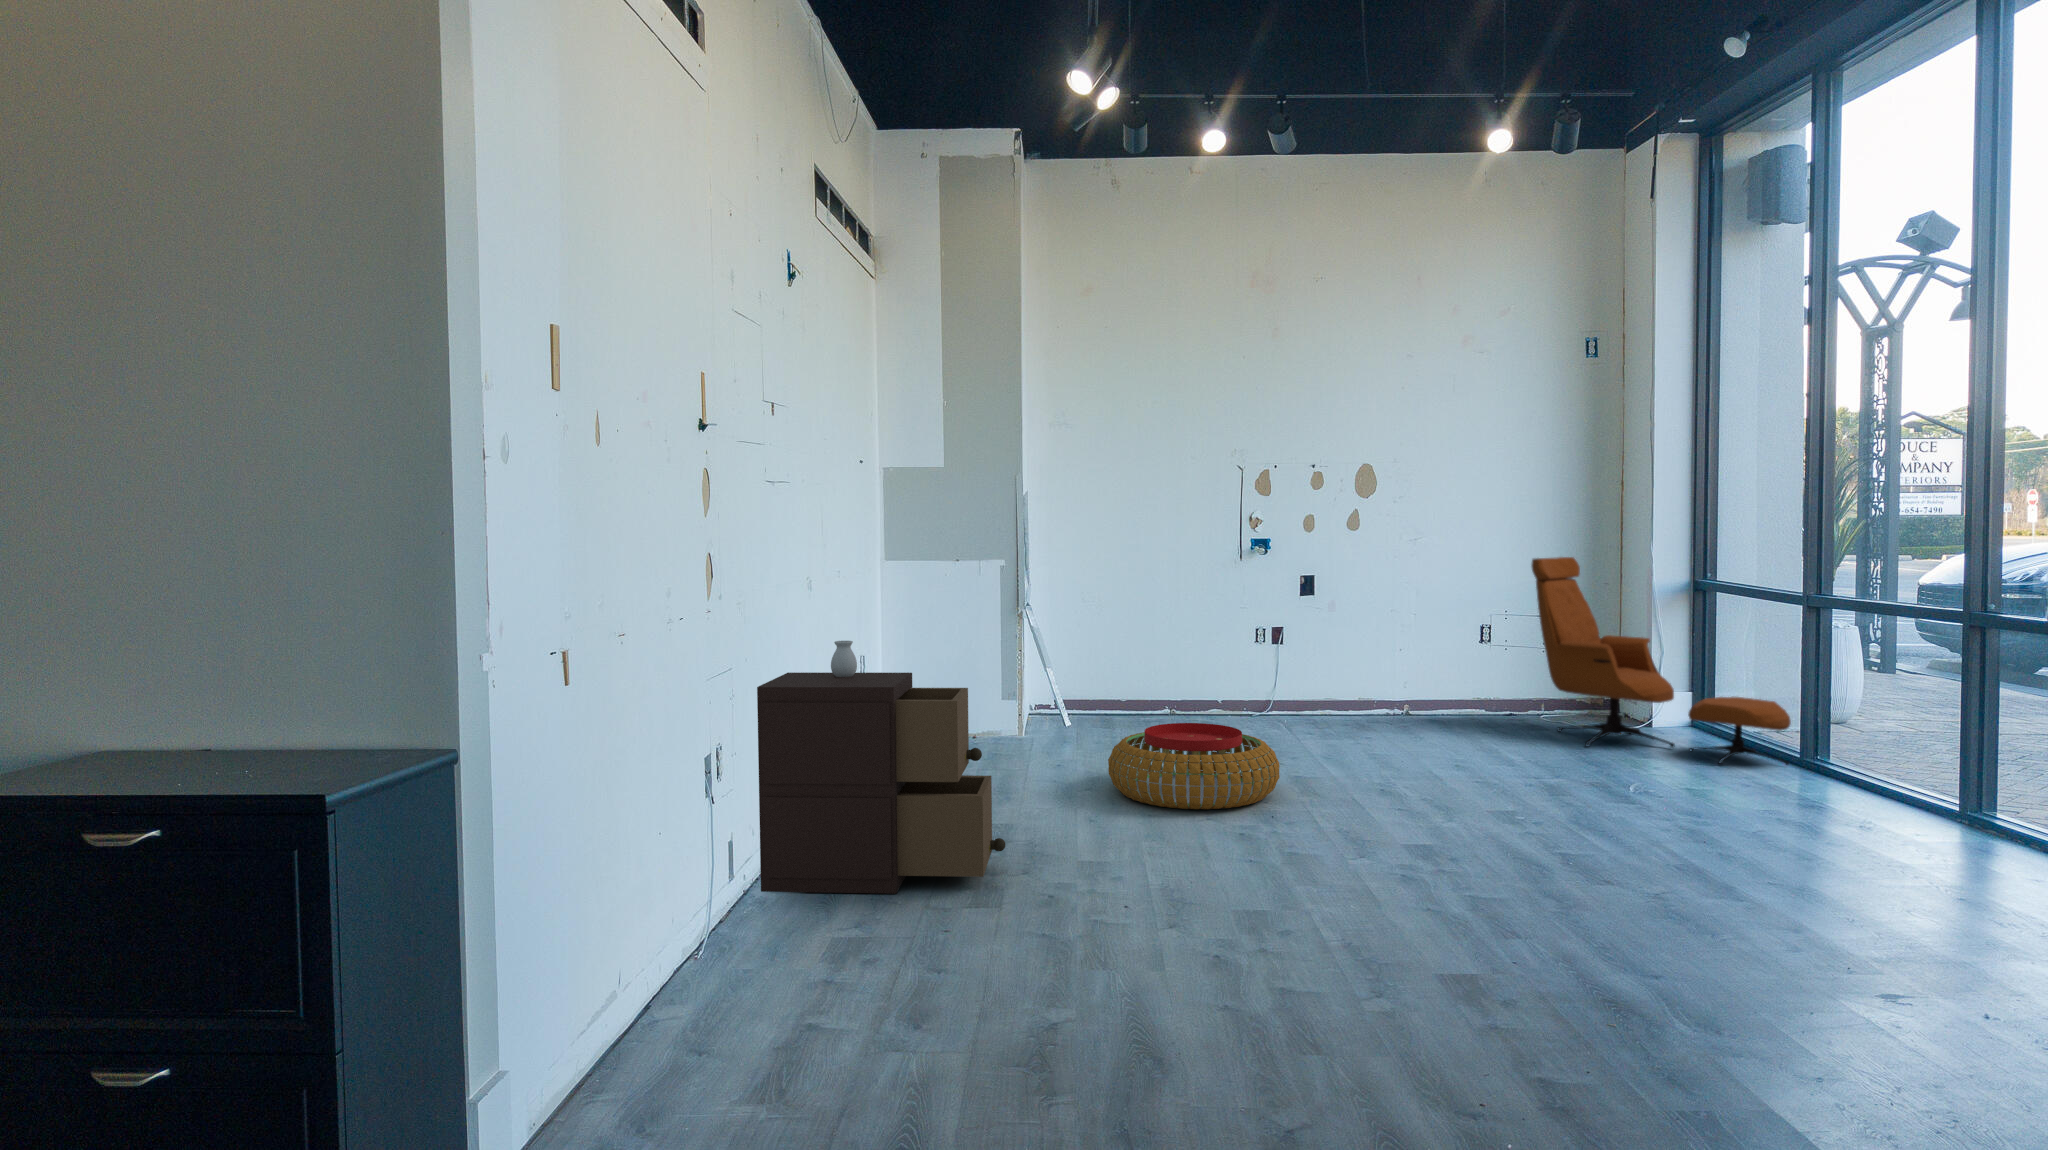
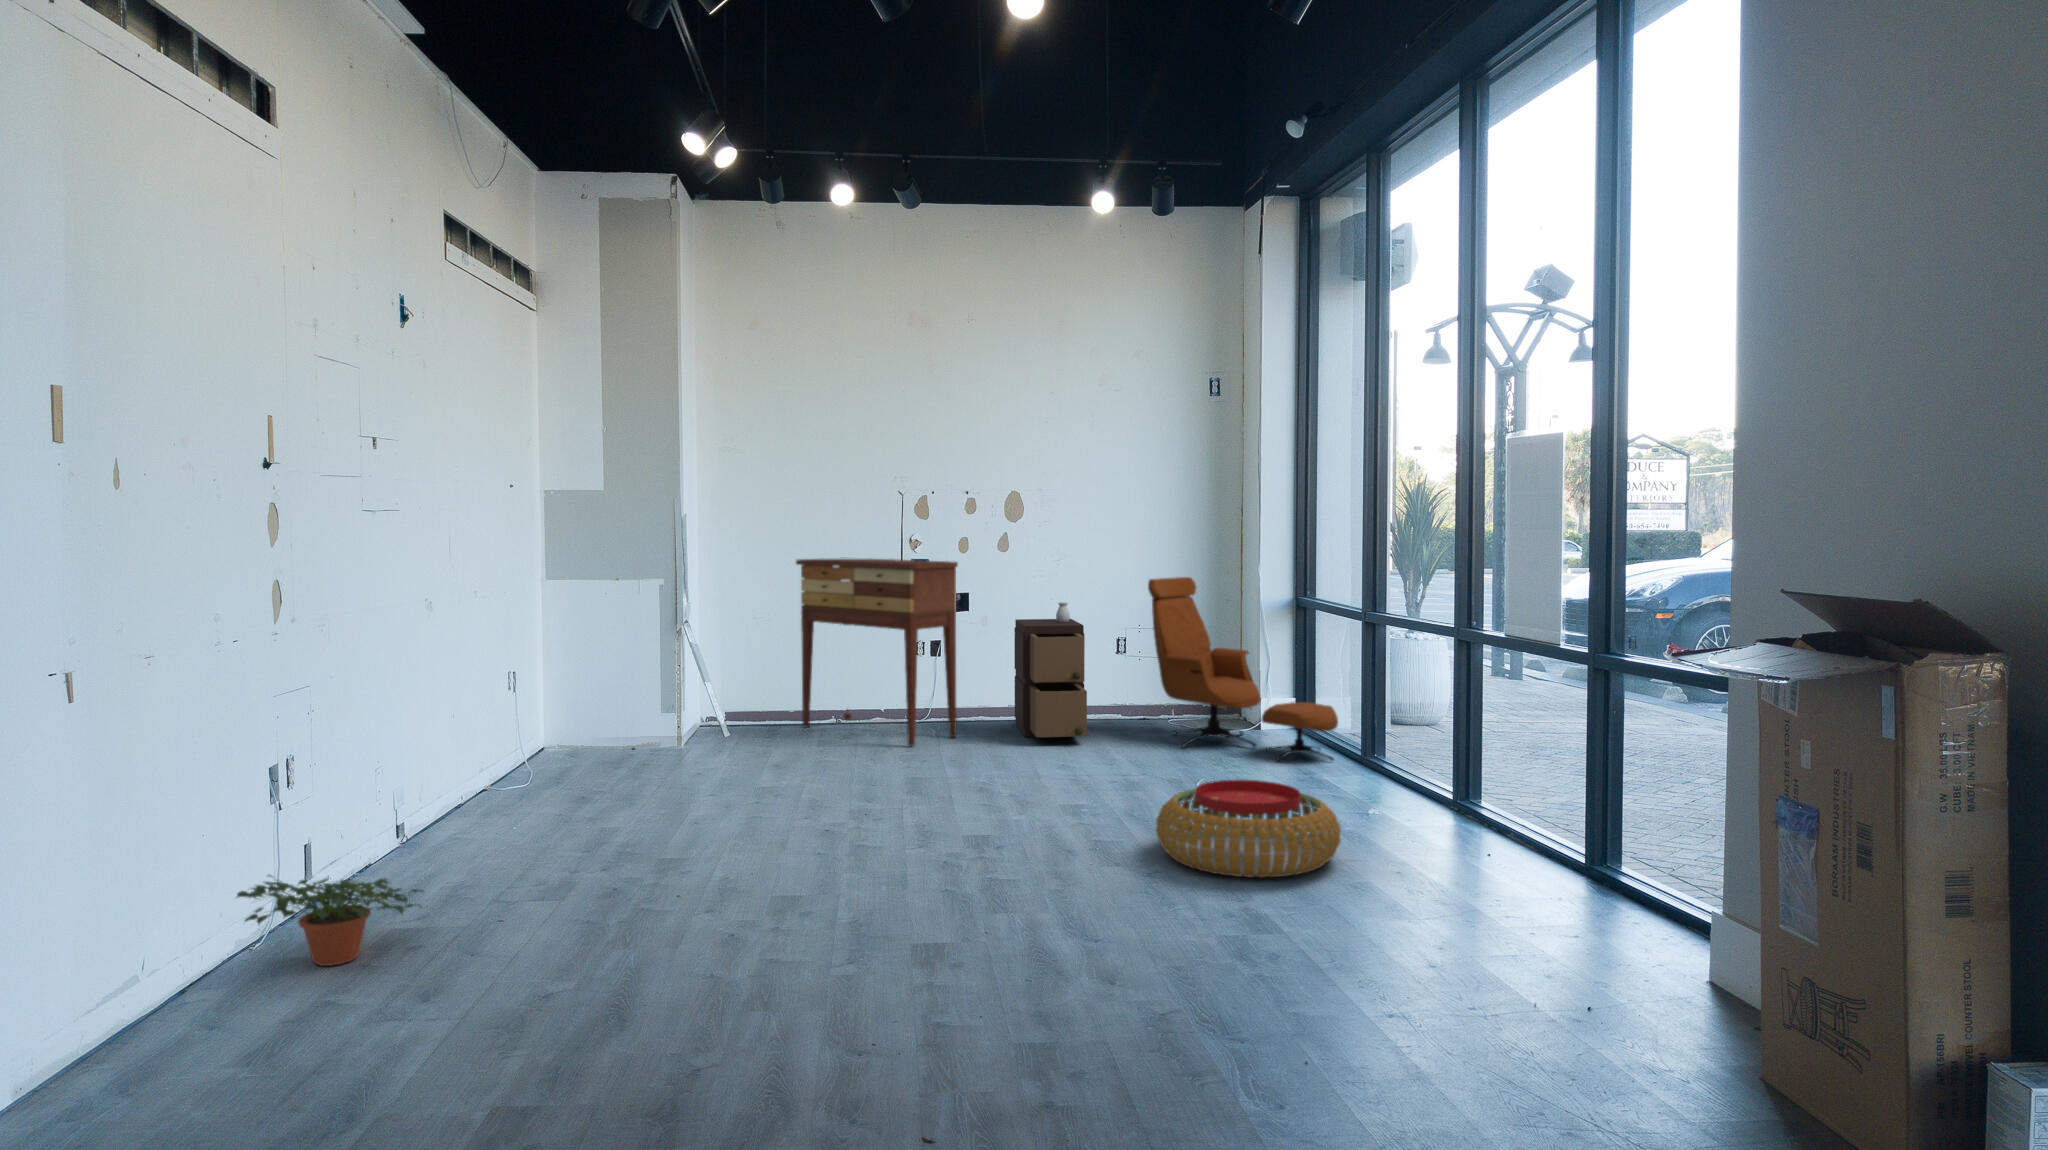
console table: none [1131,540,1317,739] -> present [796,558,958,746]
storage cabinet: present [757,641,1005,894] -> present [1014,602,1087,737]
pouf: present [1108,723,1280,809] -> present [1156,780,1341,877]
potted plant: none [684,879,886,993] -> present [237,875,422,966]

